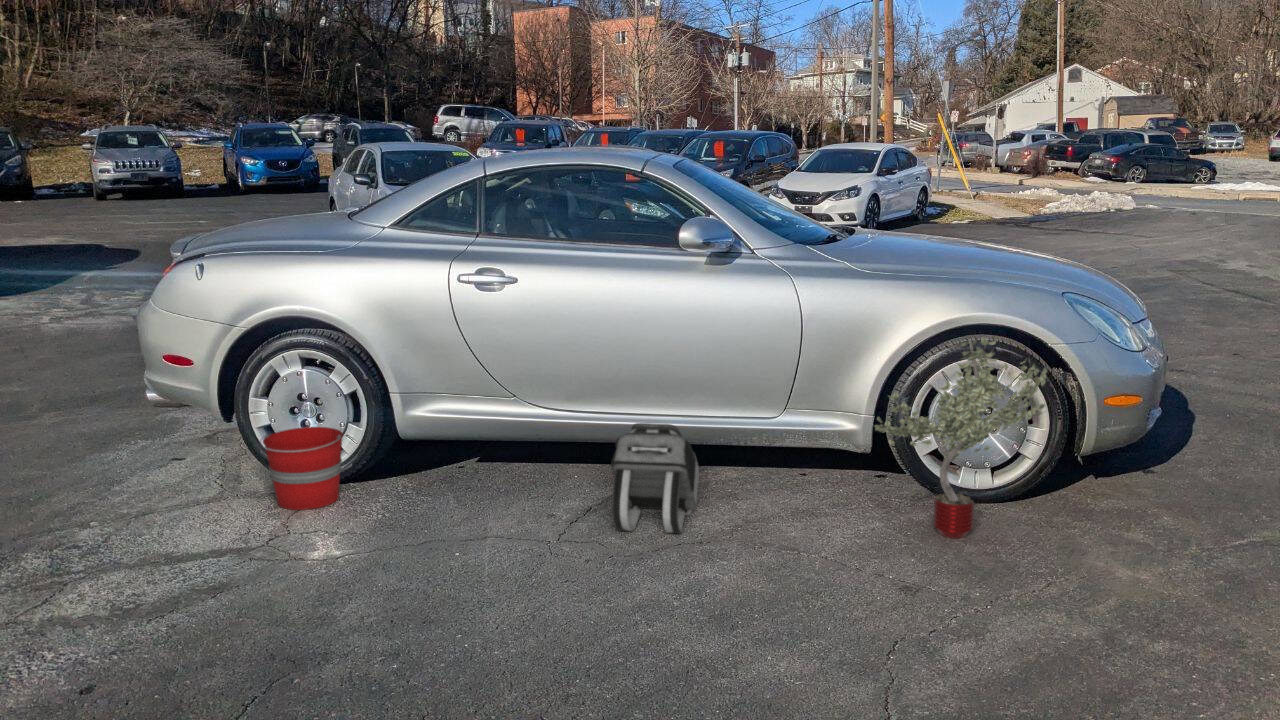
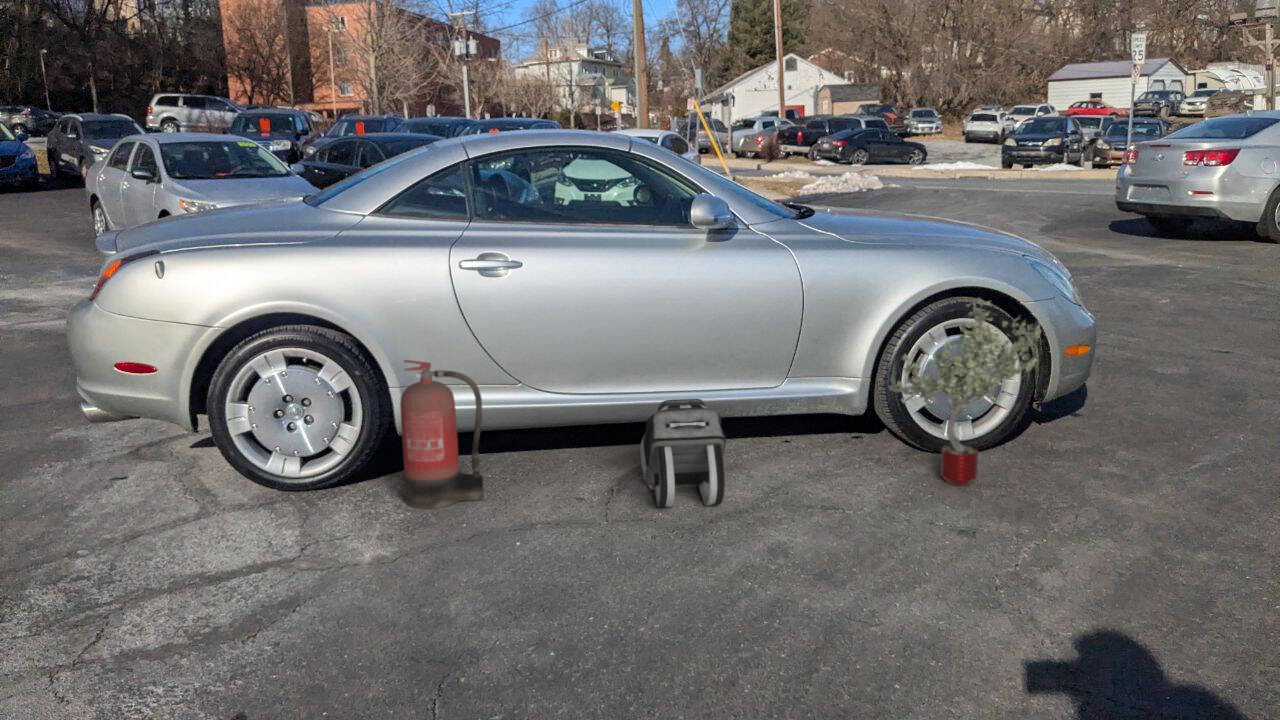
fire extinguisher: none [390,367,466,510] -> present [400,360,484,508]
bucket: present [260,427,343,510] -> none [258,430,347,519]

